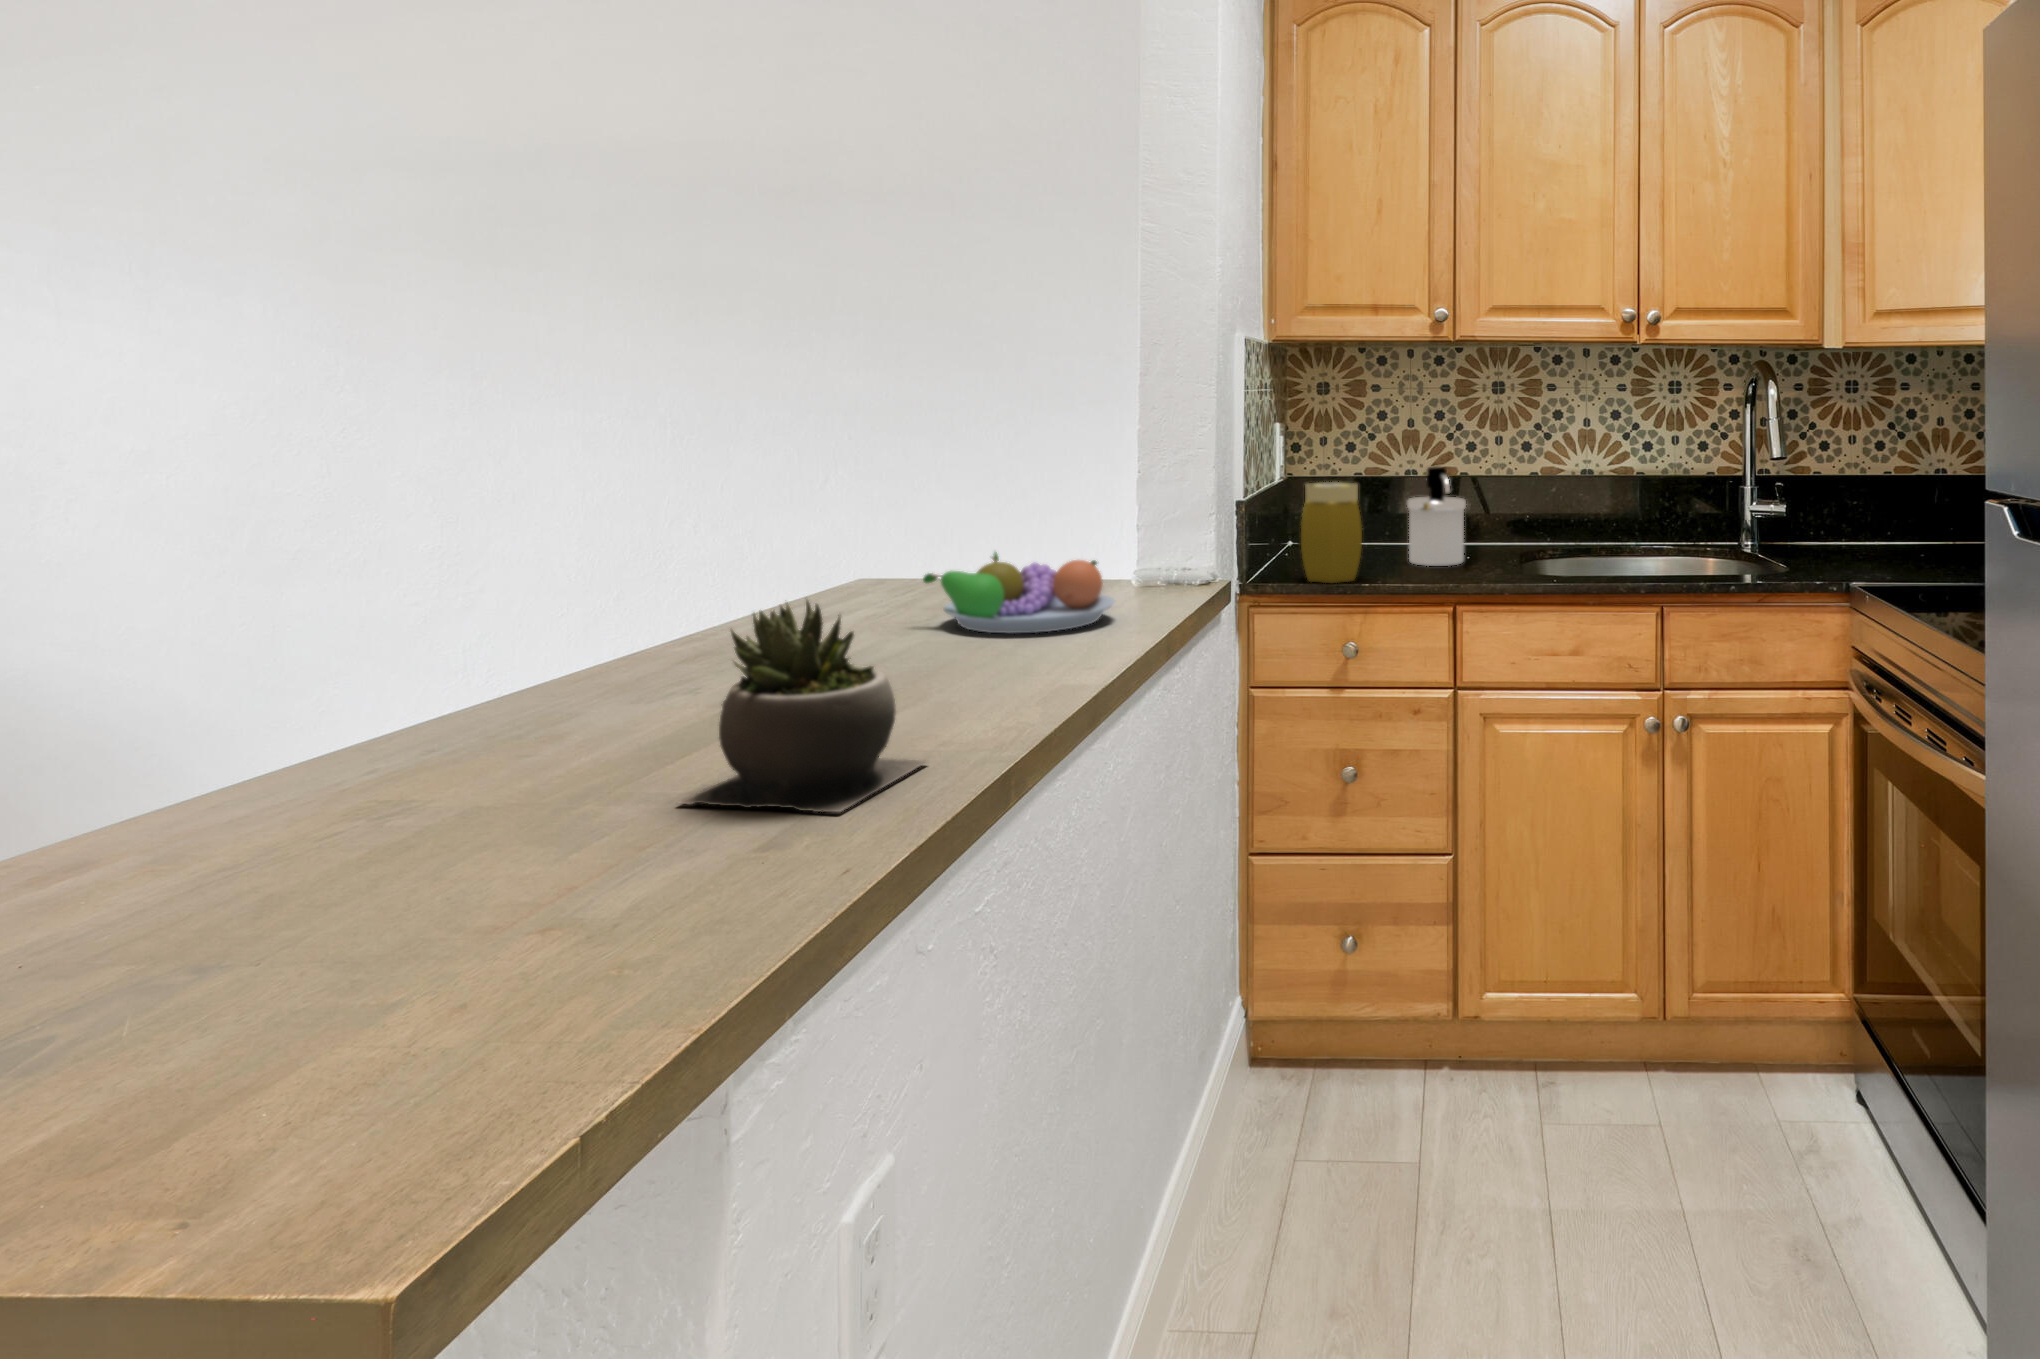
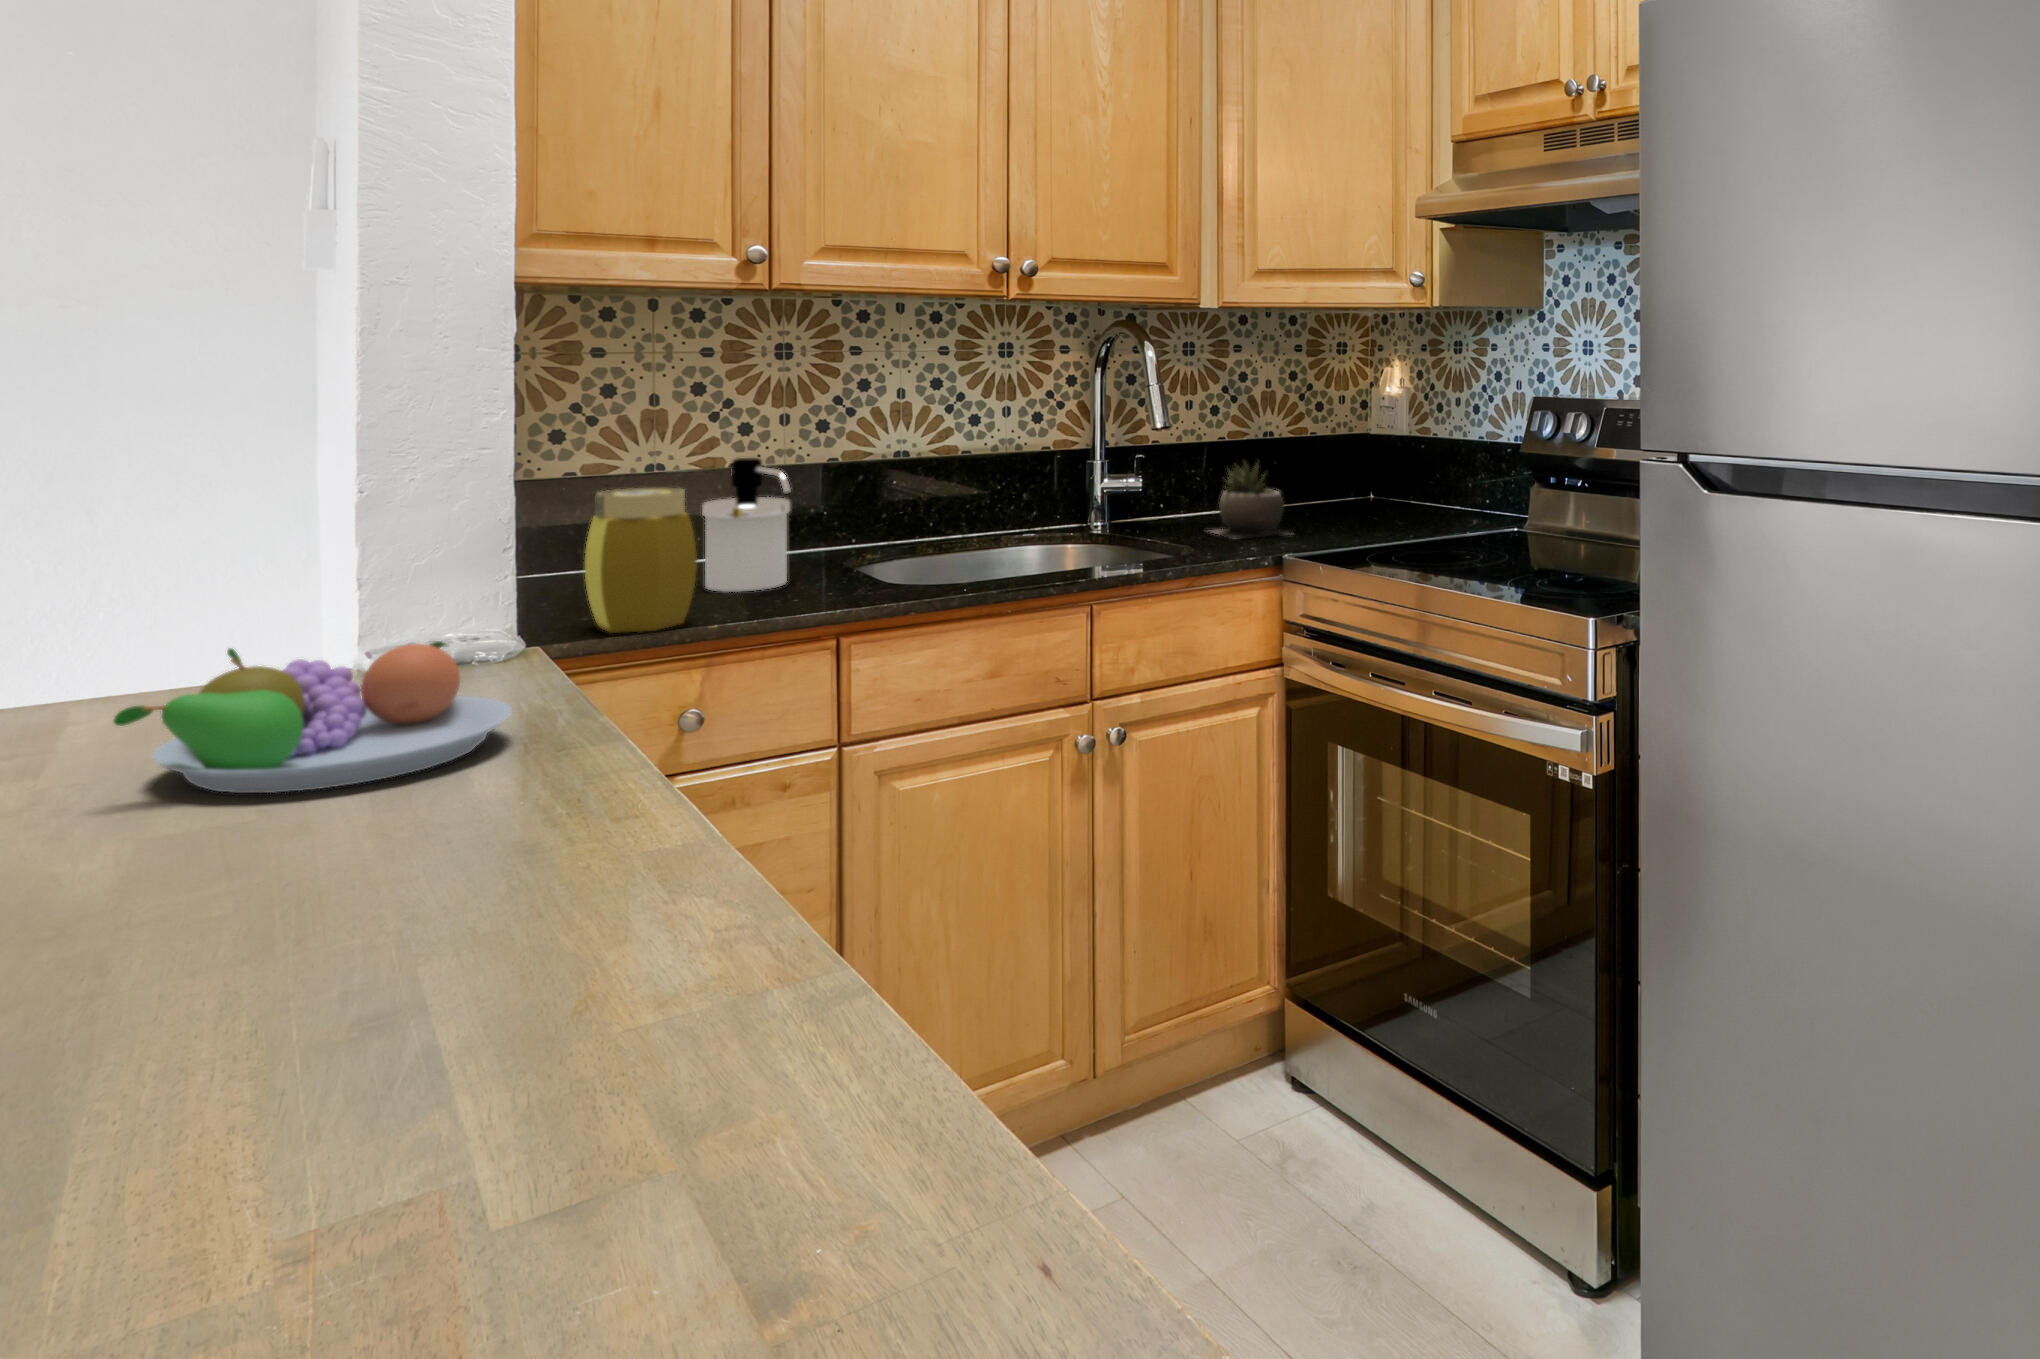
succulent plant: present [680,601,925,812] -> present [1212,462,1288,538]

